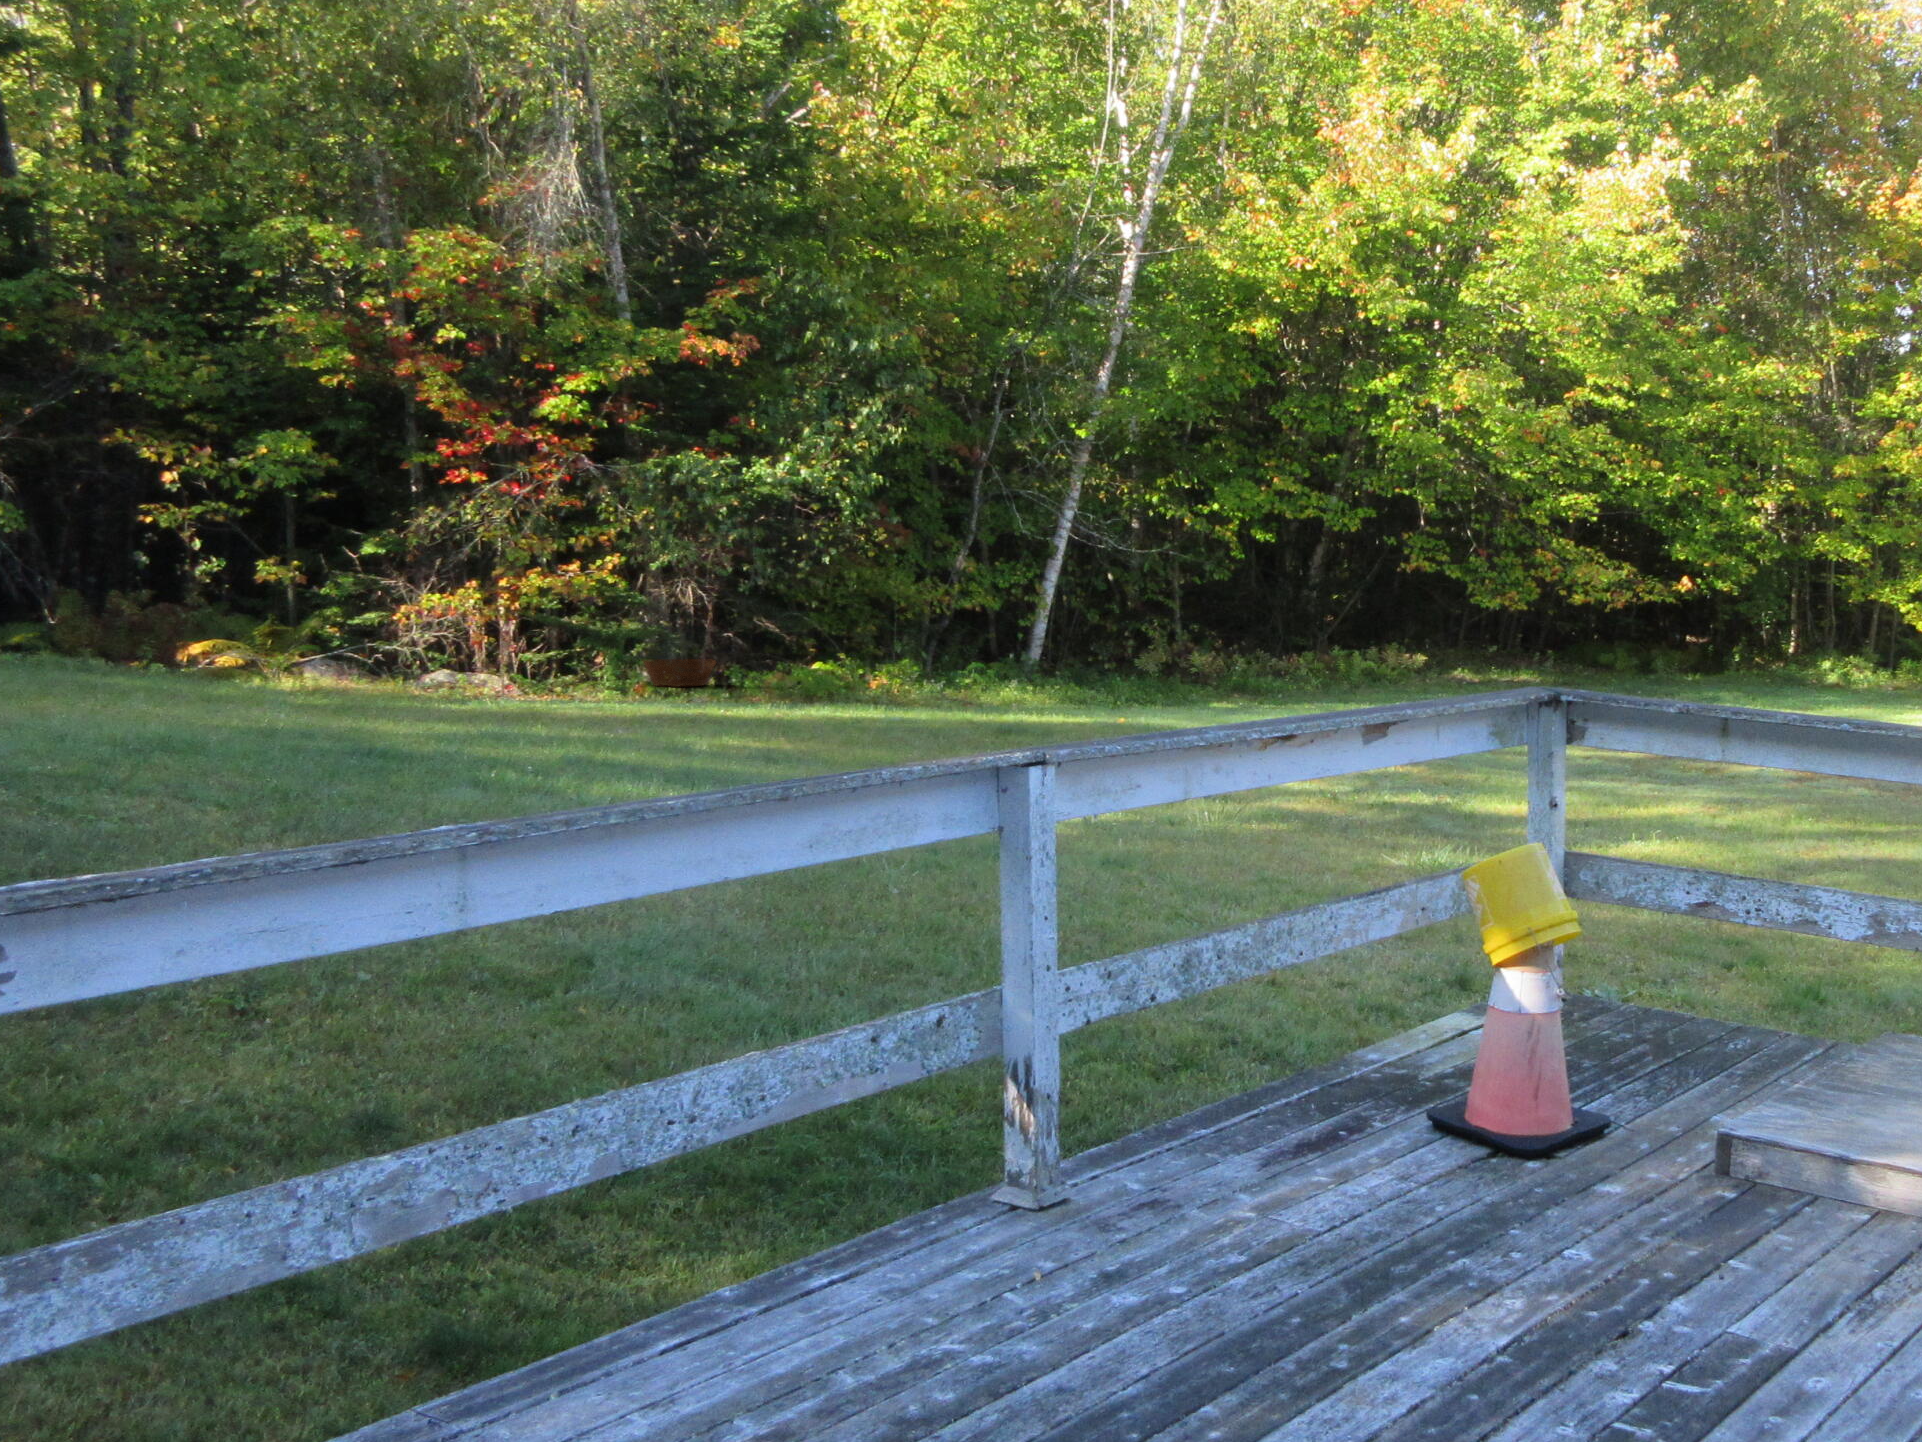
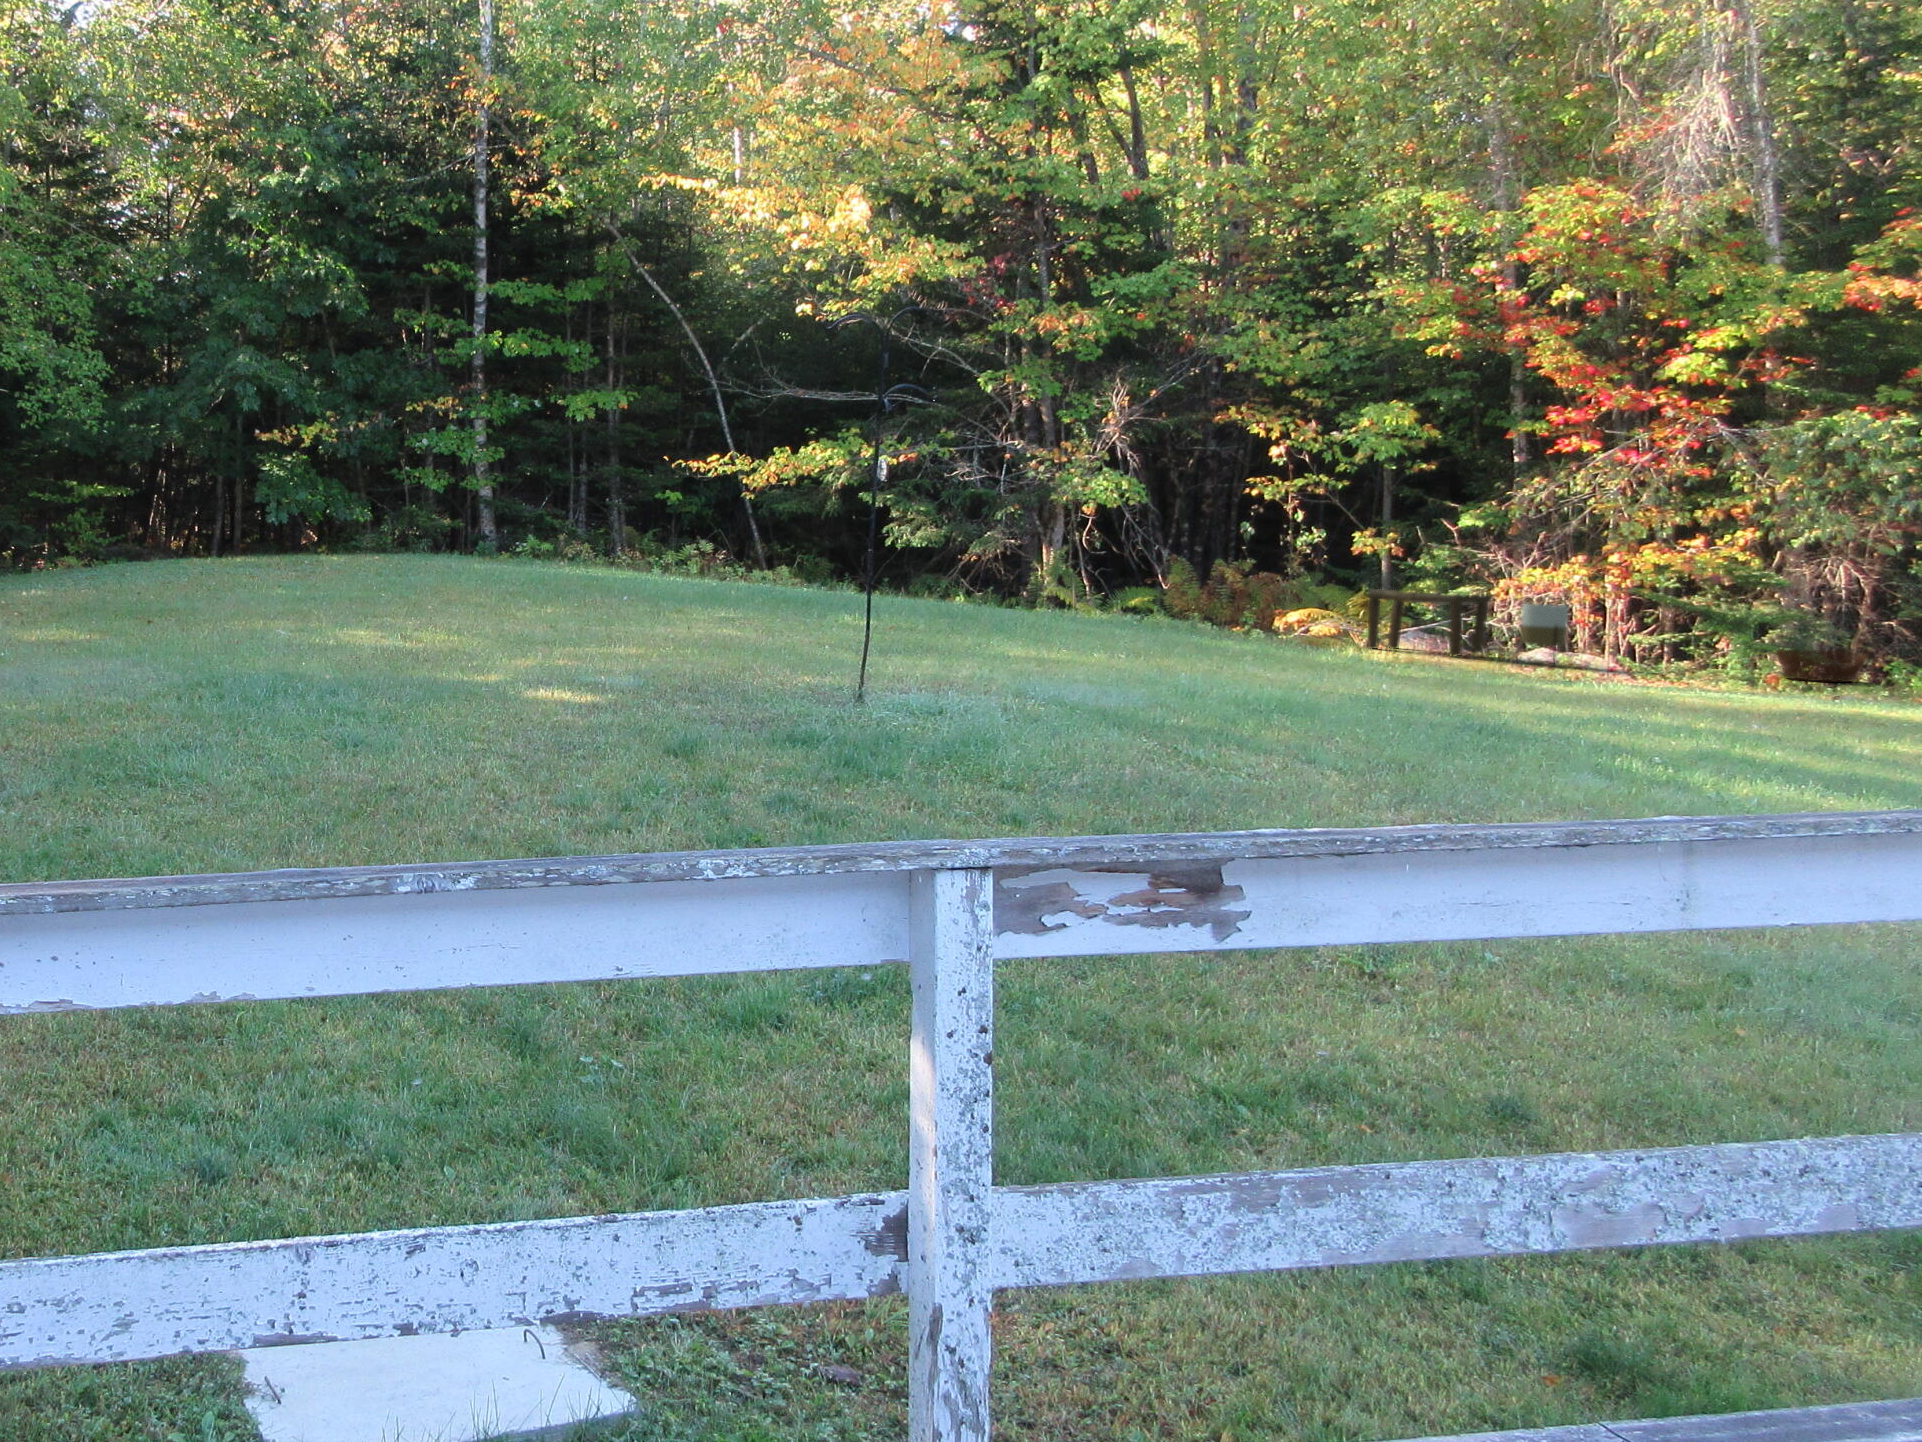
bench: none [269,616,392,680] -> present [1367,589,1491,656]
planter: none [417,627,463,685] -> present [1516,604,1568,661]

